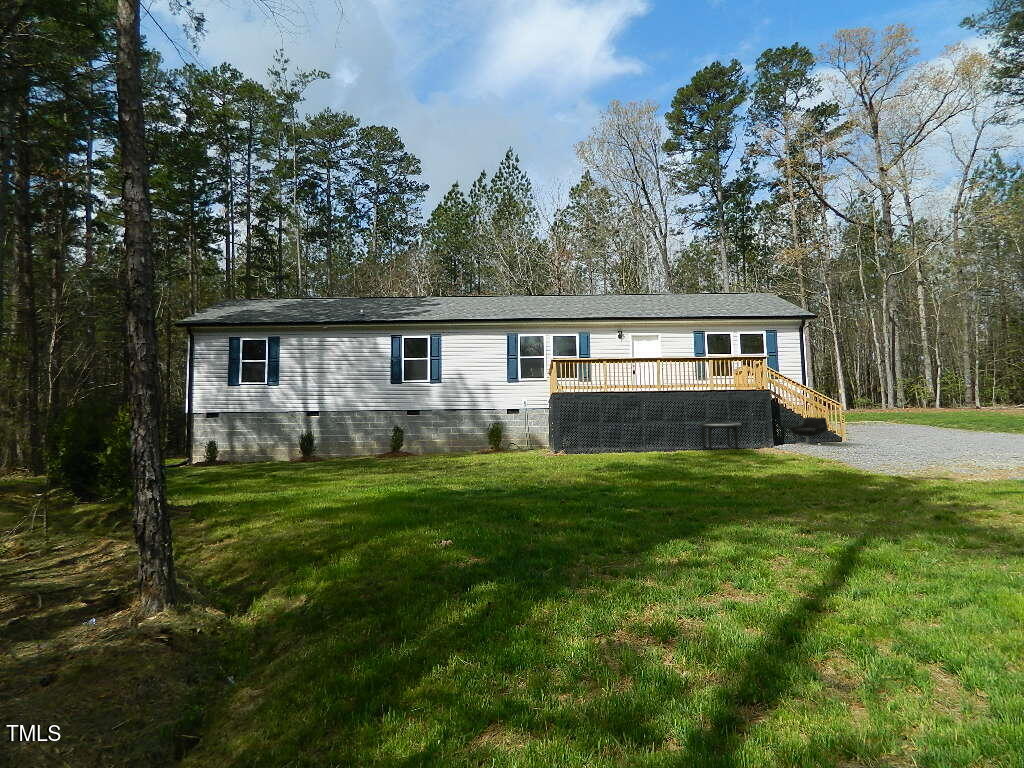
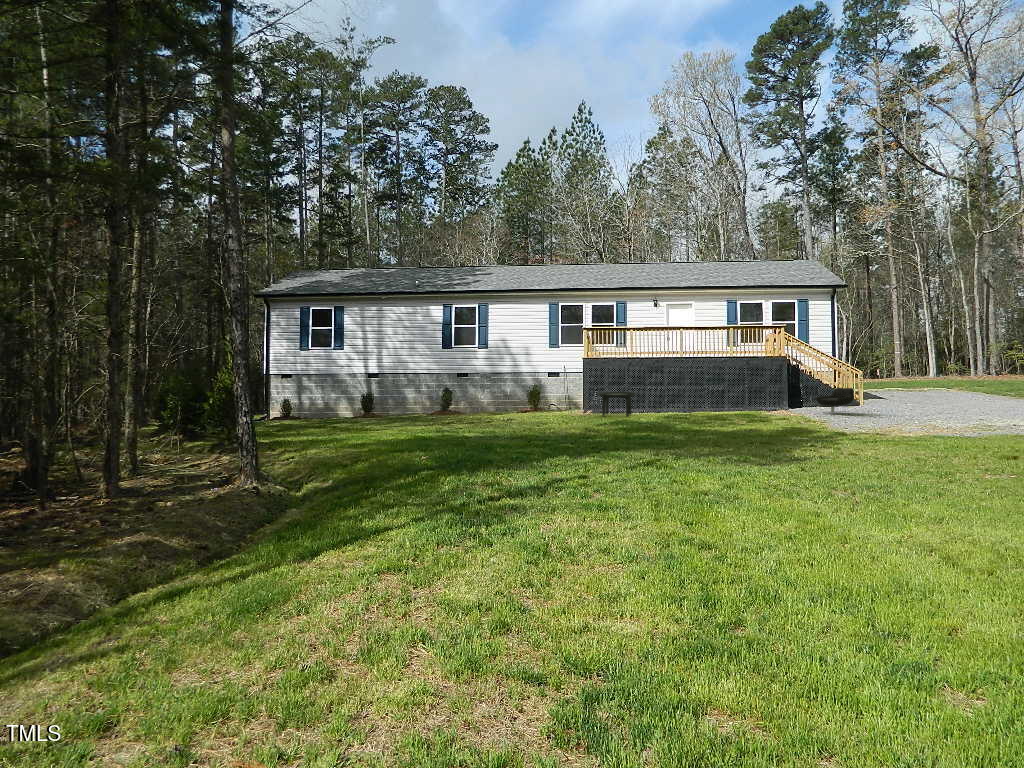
round table: present [698,422,741,449] -> present [598,392,636,417]

